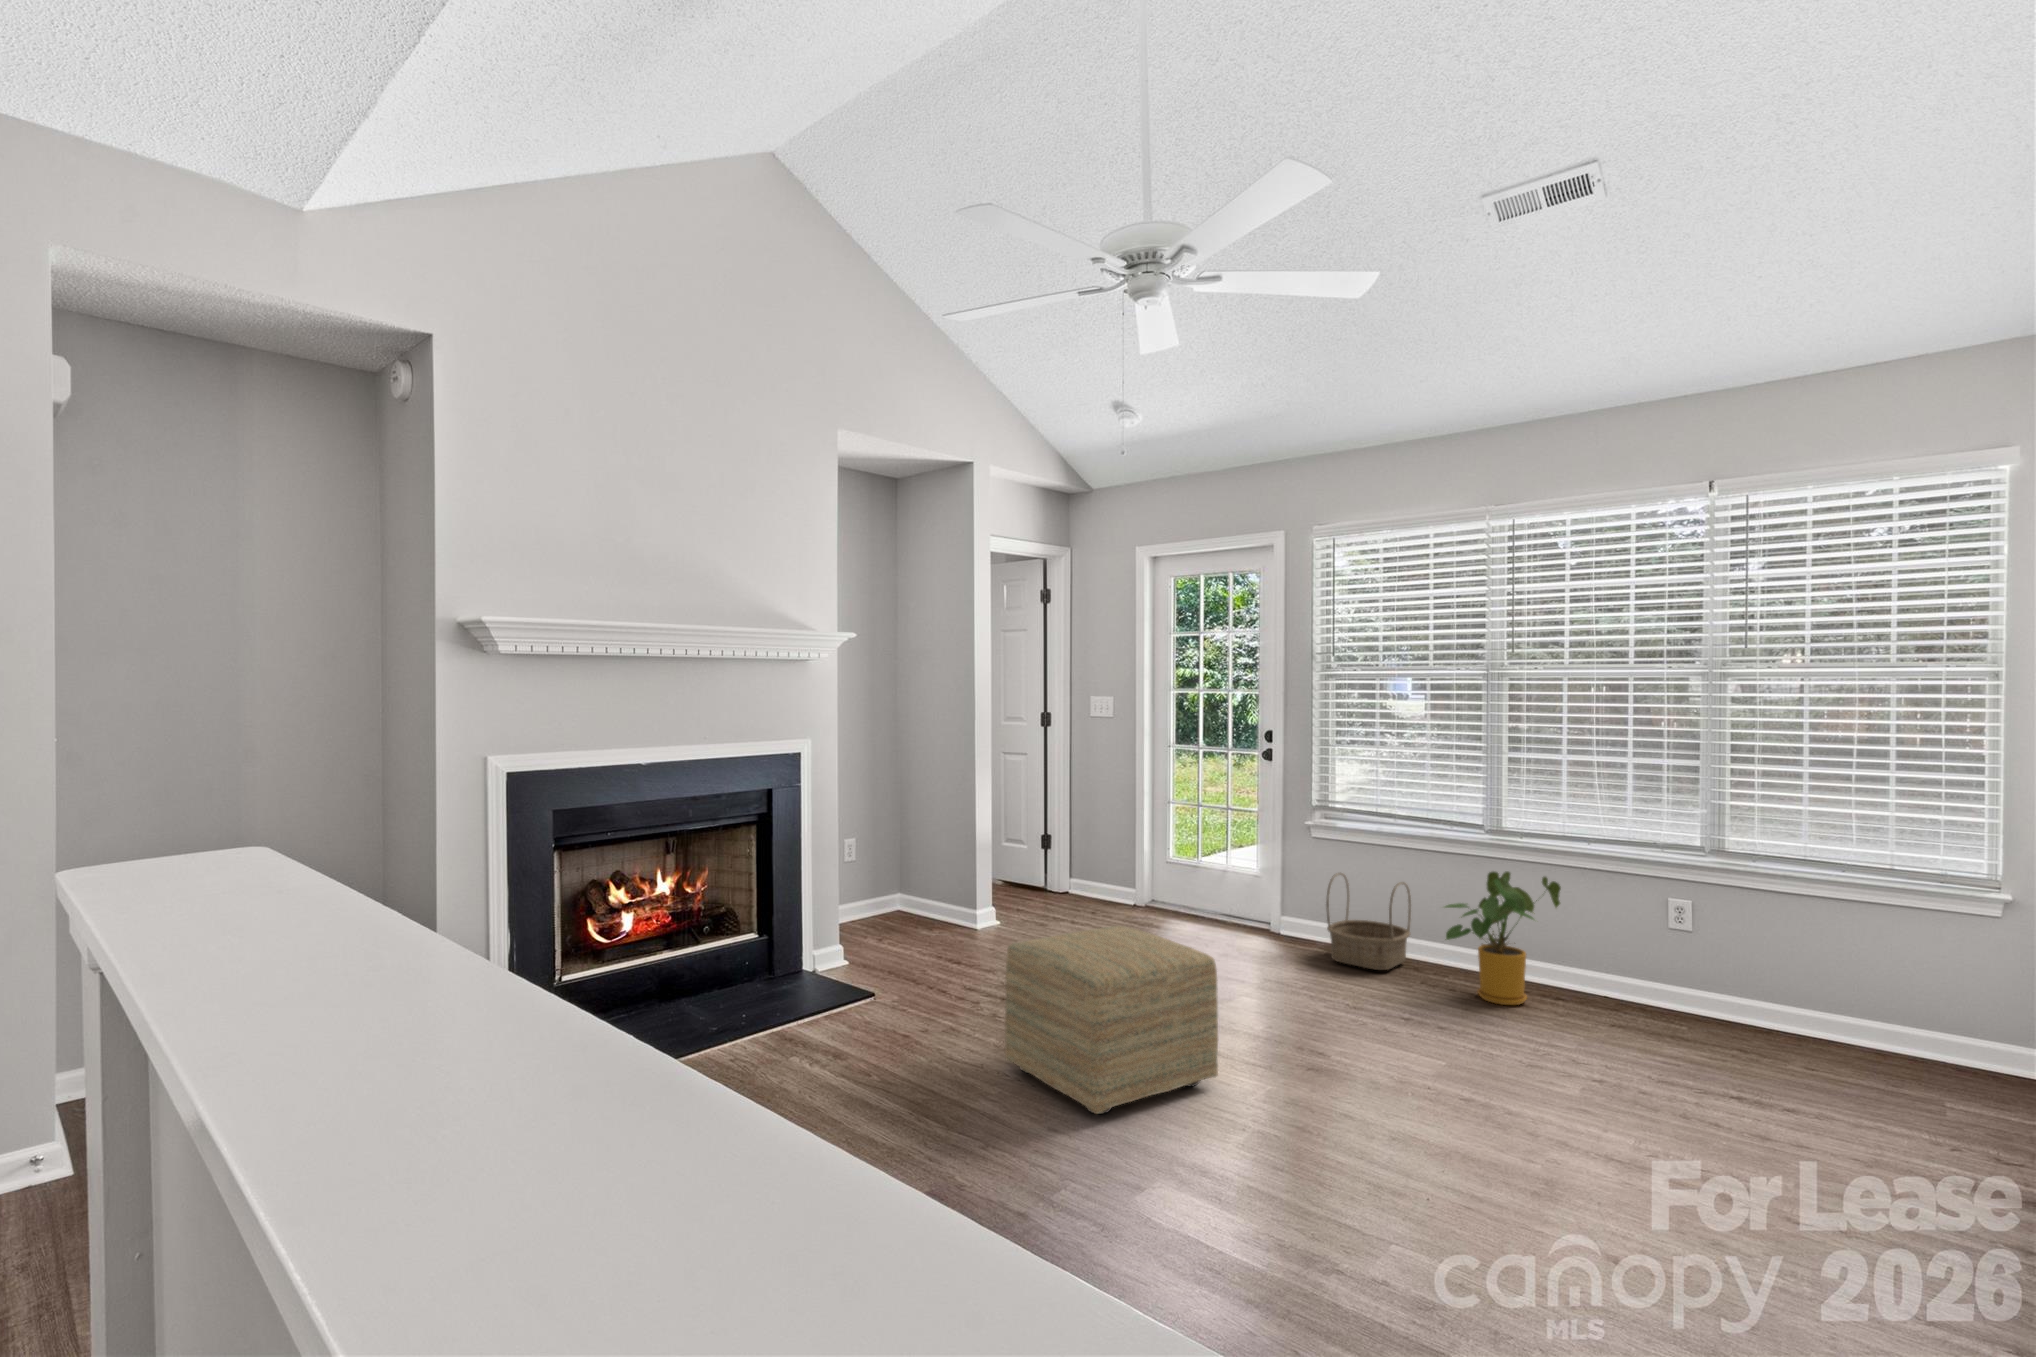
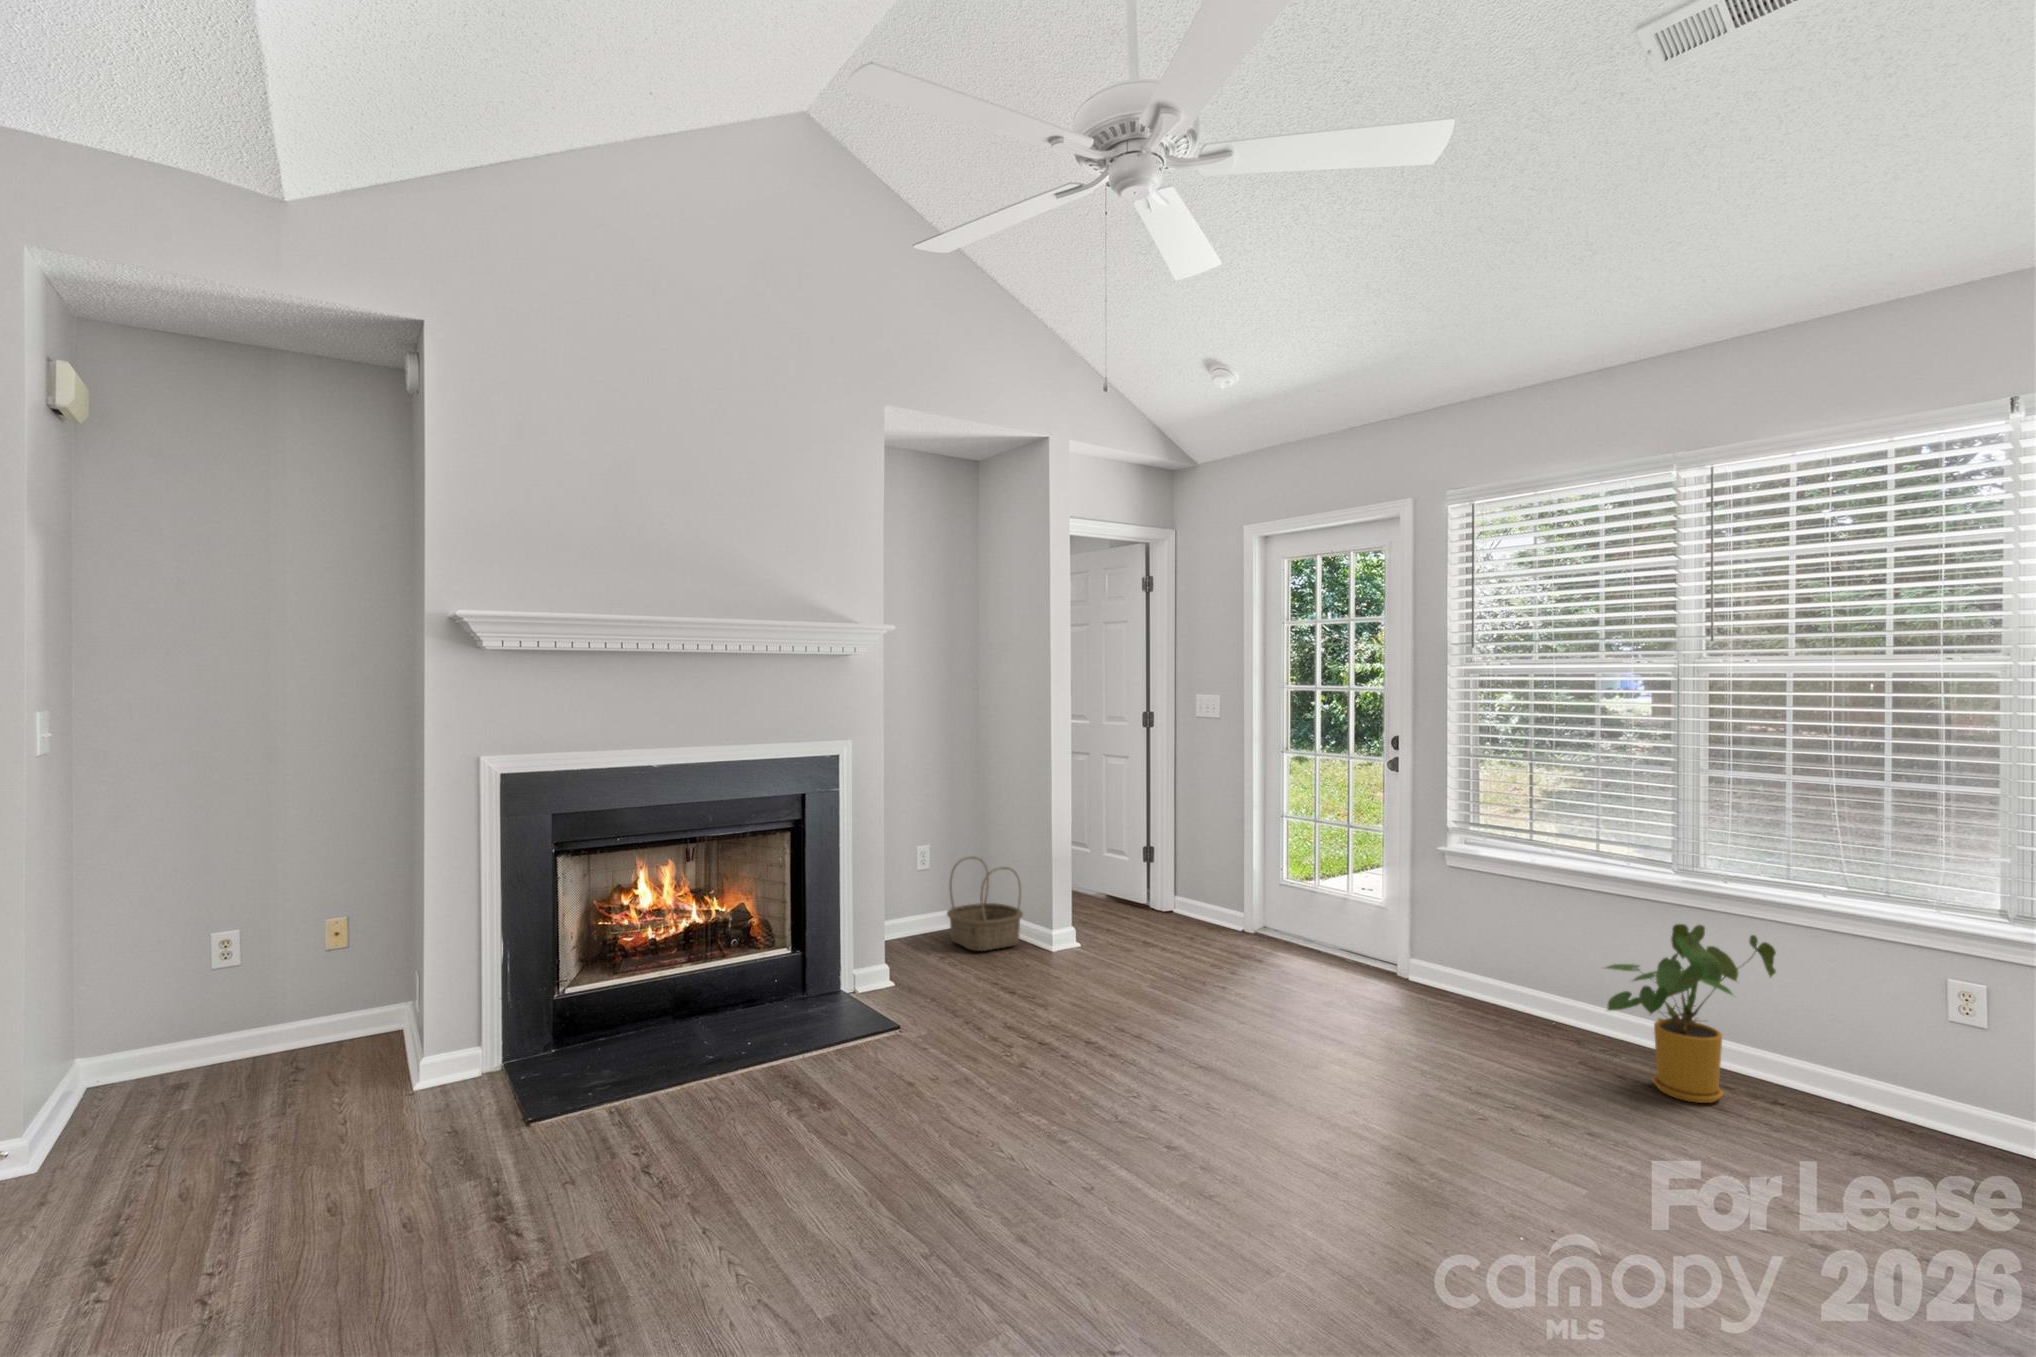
basket: present [1326,873,1411,970] -> present [947,857,1023,951]
ottoman: present [1005,926,1218,1114] -> none [1006,973,1258,1217]

